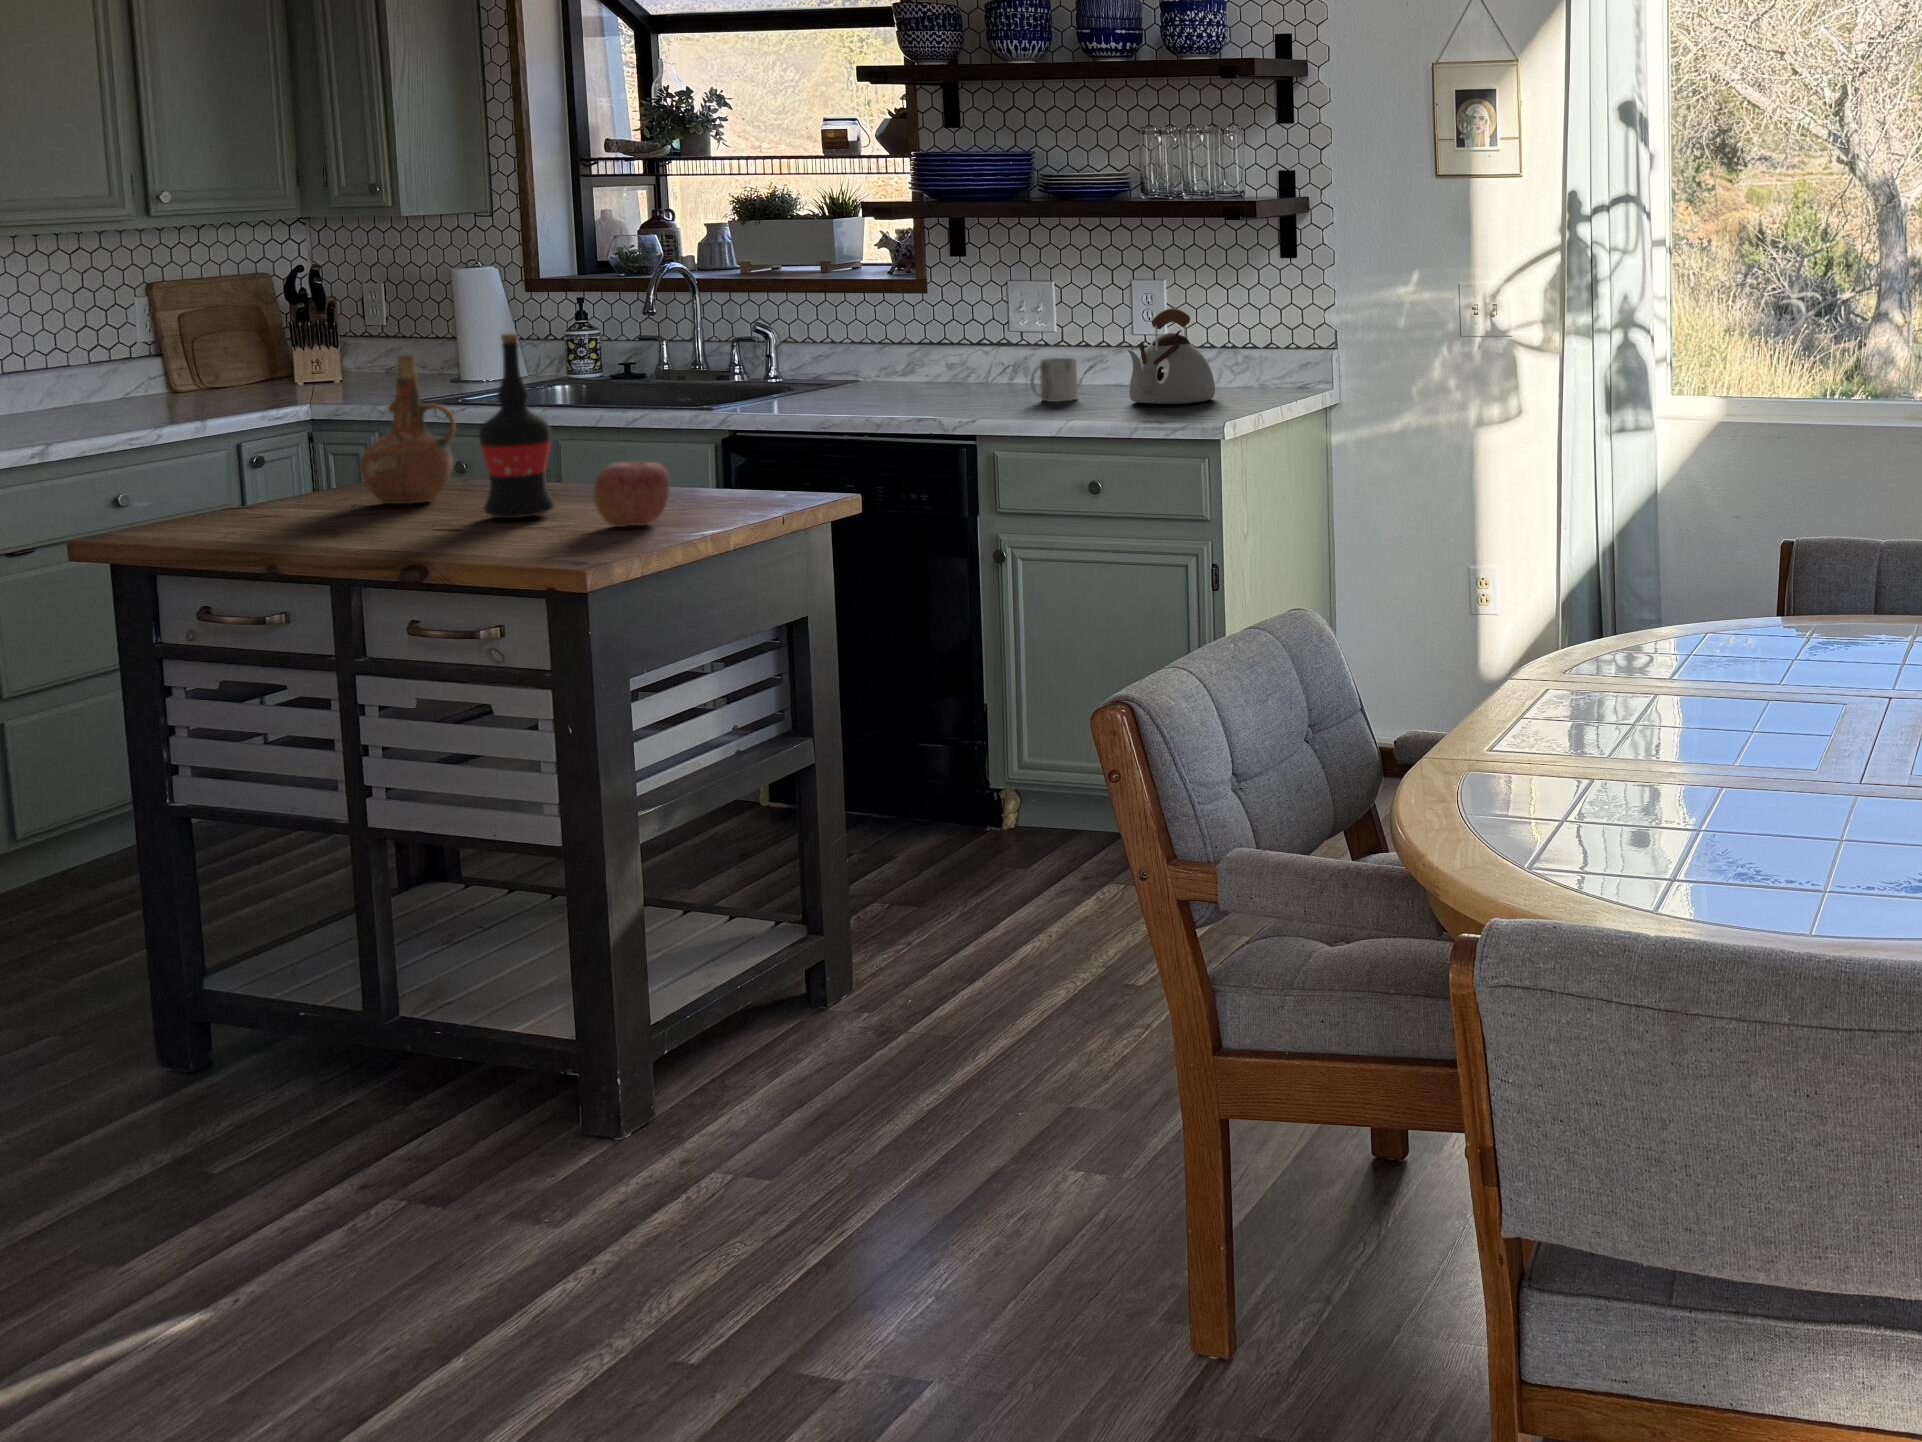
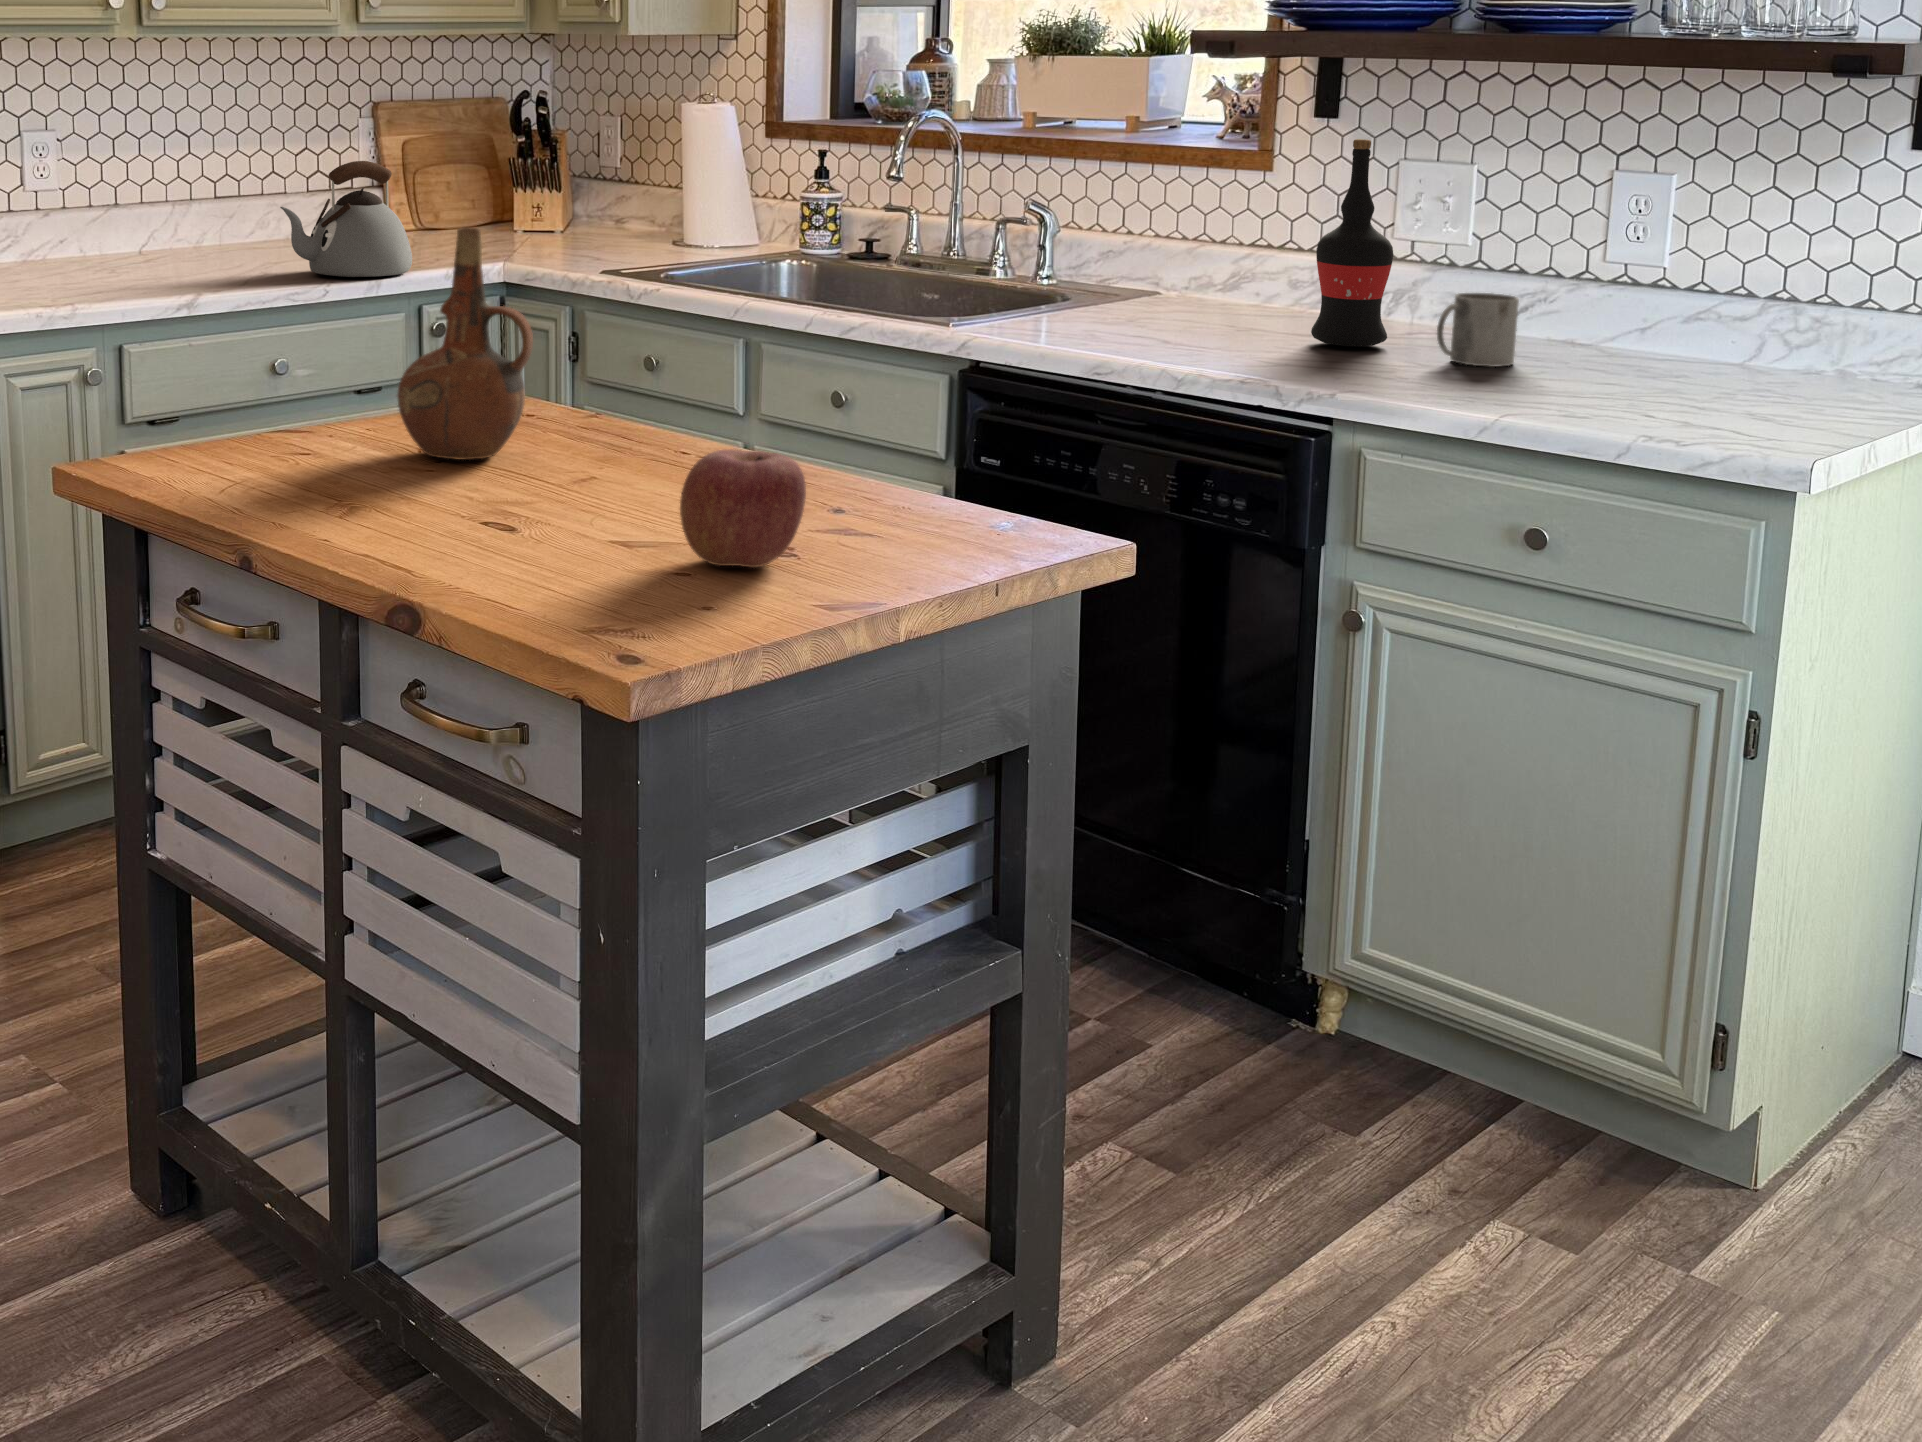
kettle: present [1128,308,1215,404] -> present [280,161,412,277]
wine bottle: present [479,333,555,518] -> present [1311,139,1393,347]

